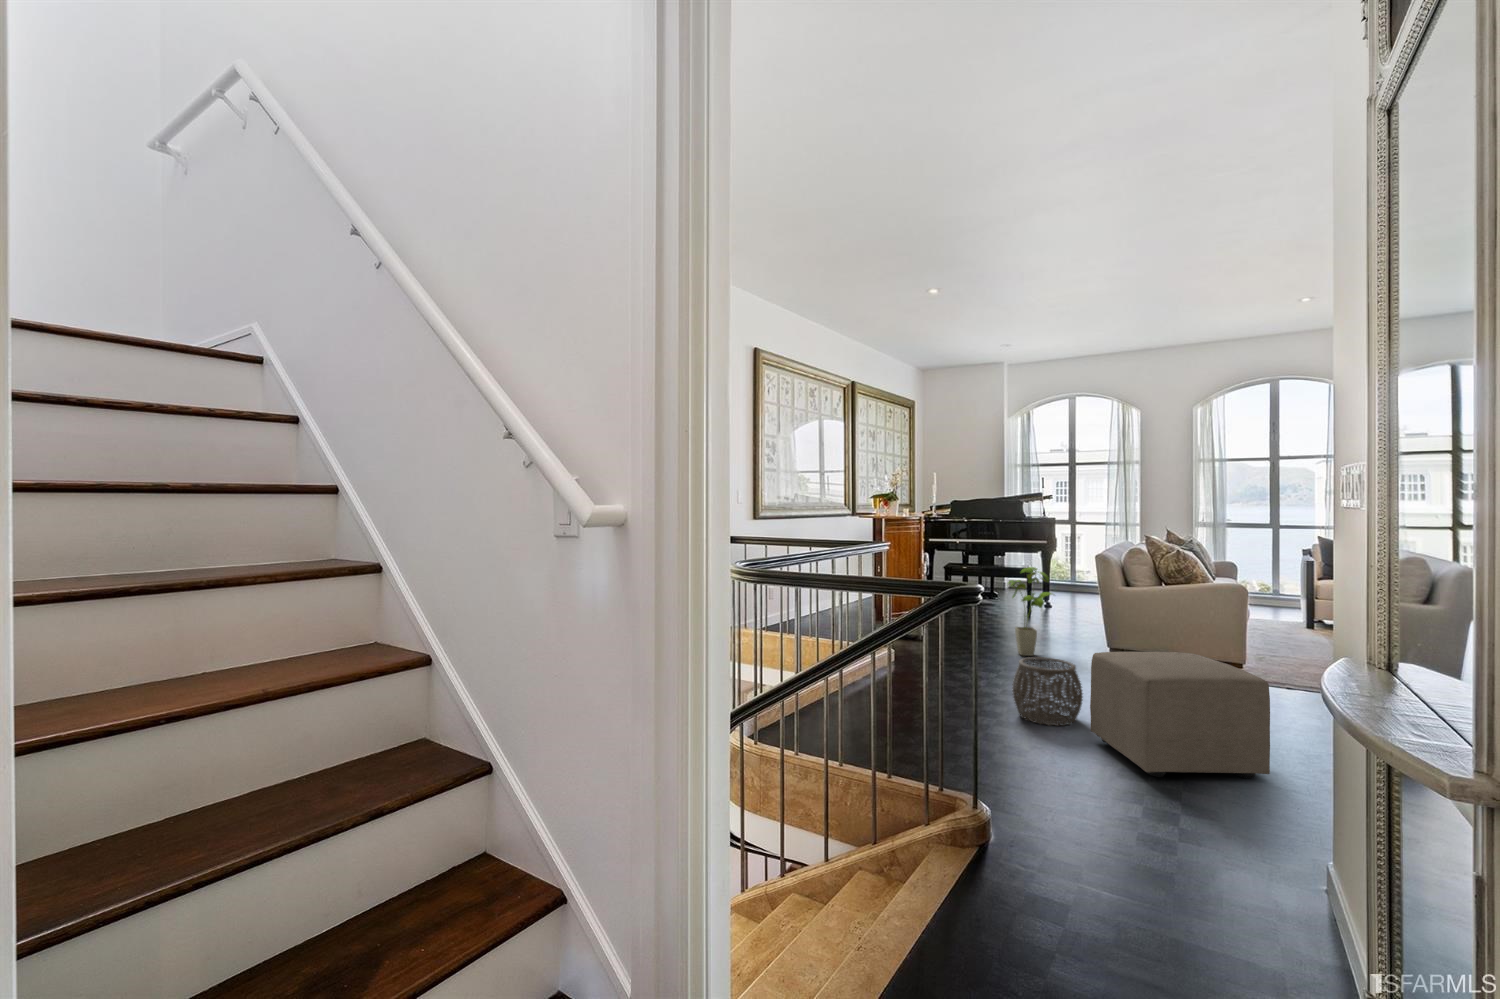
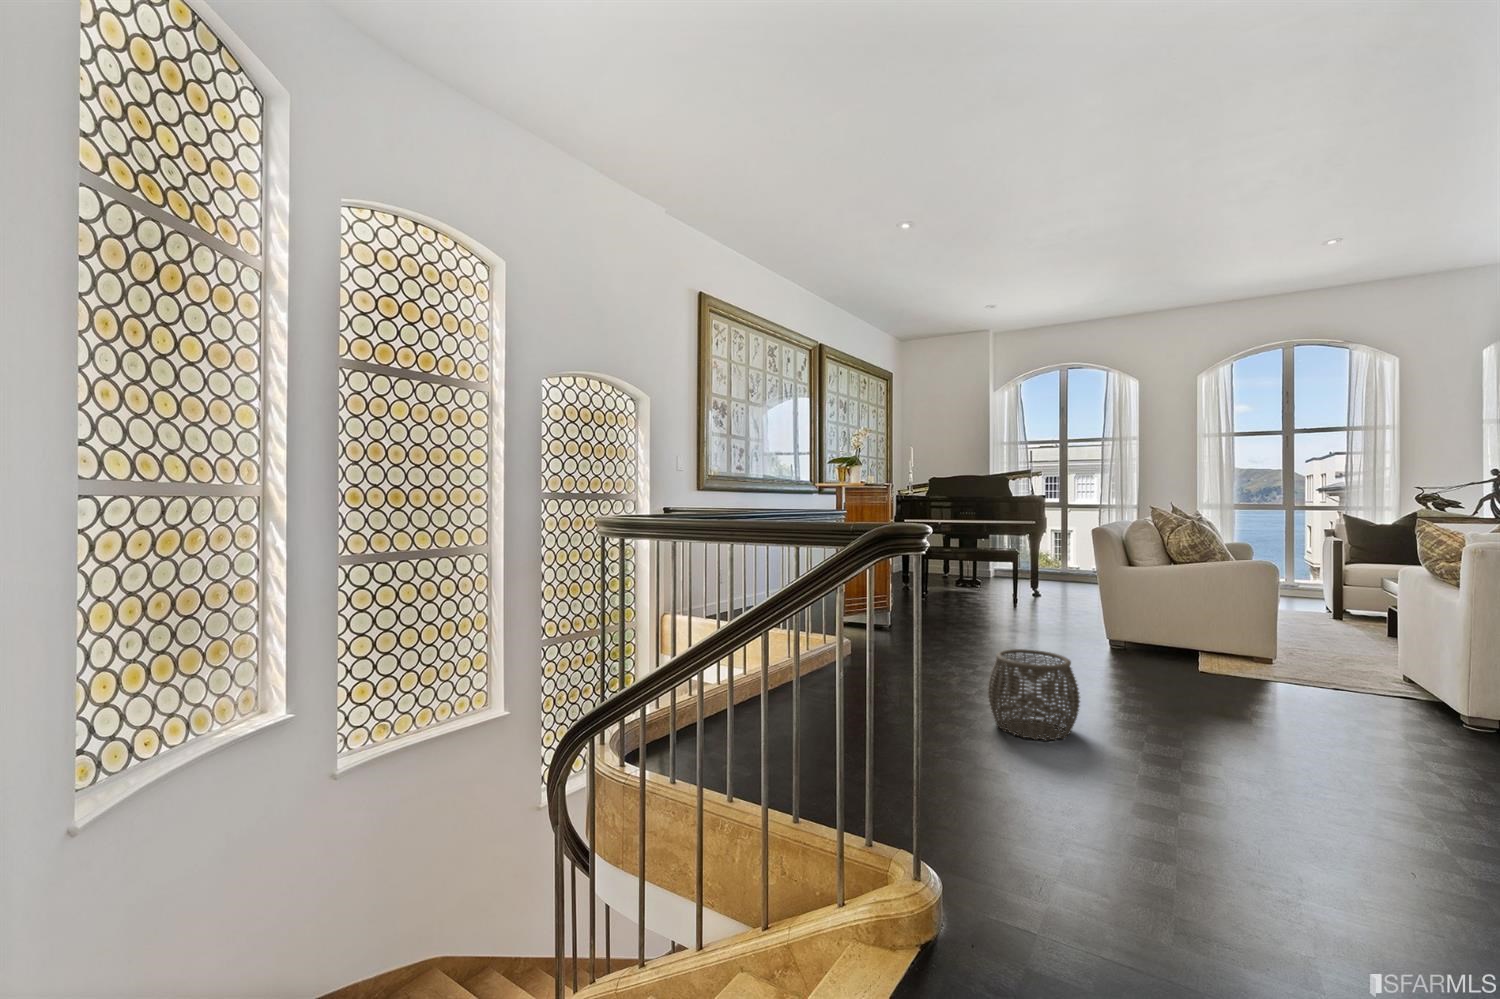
house plant: present [1009,567,1052,656] -> none [986,542,1044,648]
ottoman: present [1090,652,1270,778] -> none [1091,642,1359,826]

